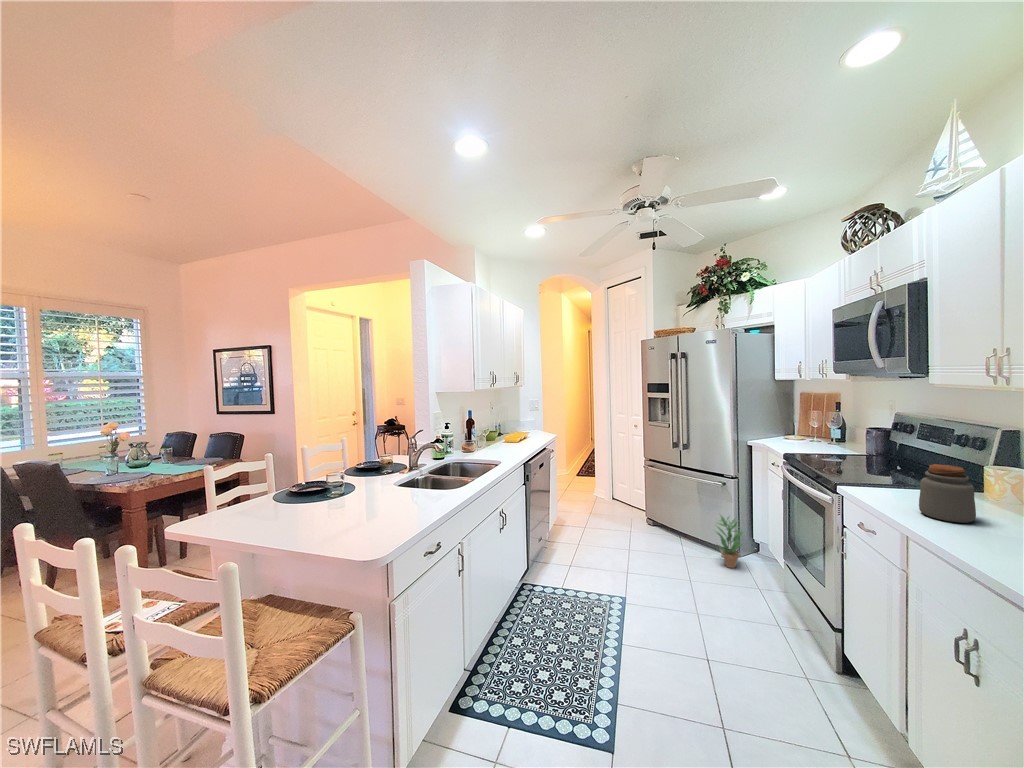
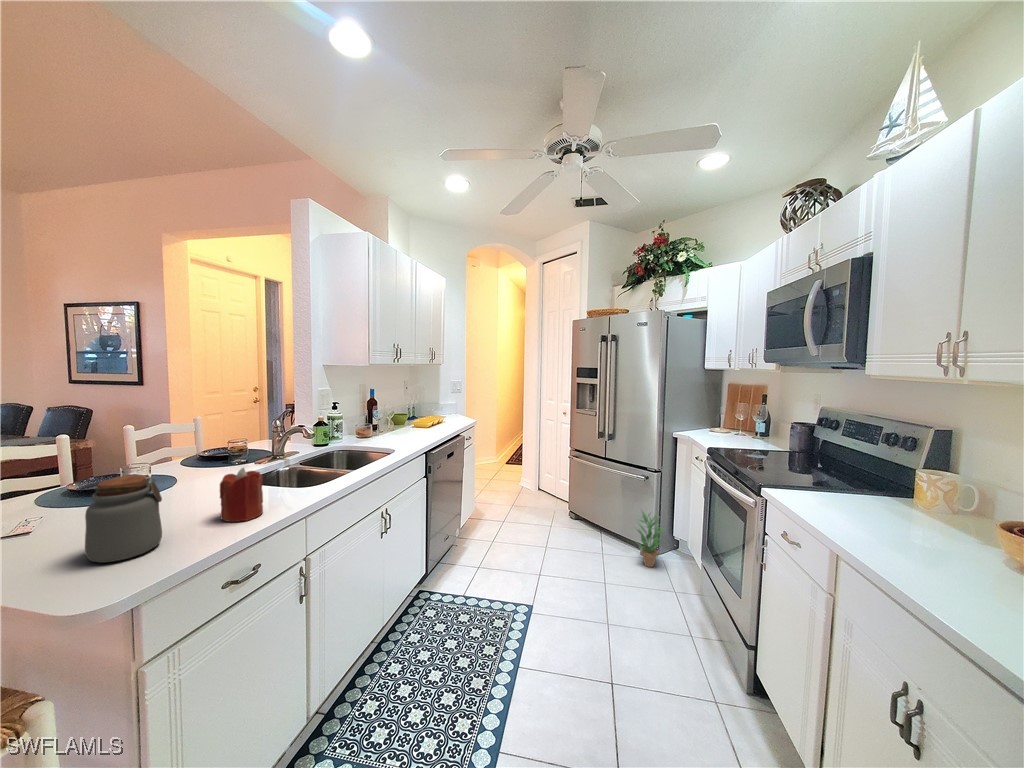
jar: present [919,464,976,523] -> present [85,475,162,563]
candle: none [410,472,436,511] -> present [220,468,263,522]

